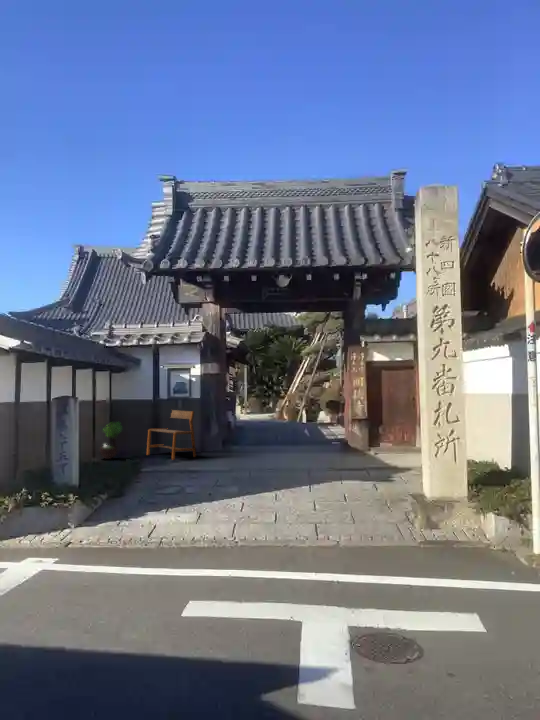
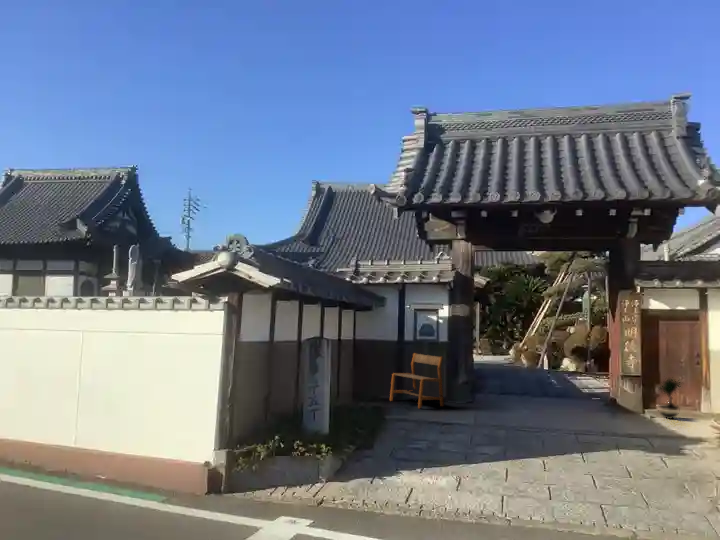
potted tree: present [100,423,121,459] -> present [660,379,681,419]

